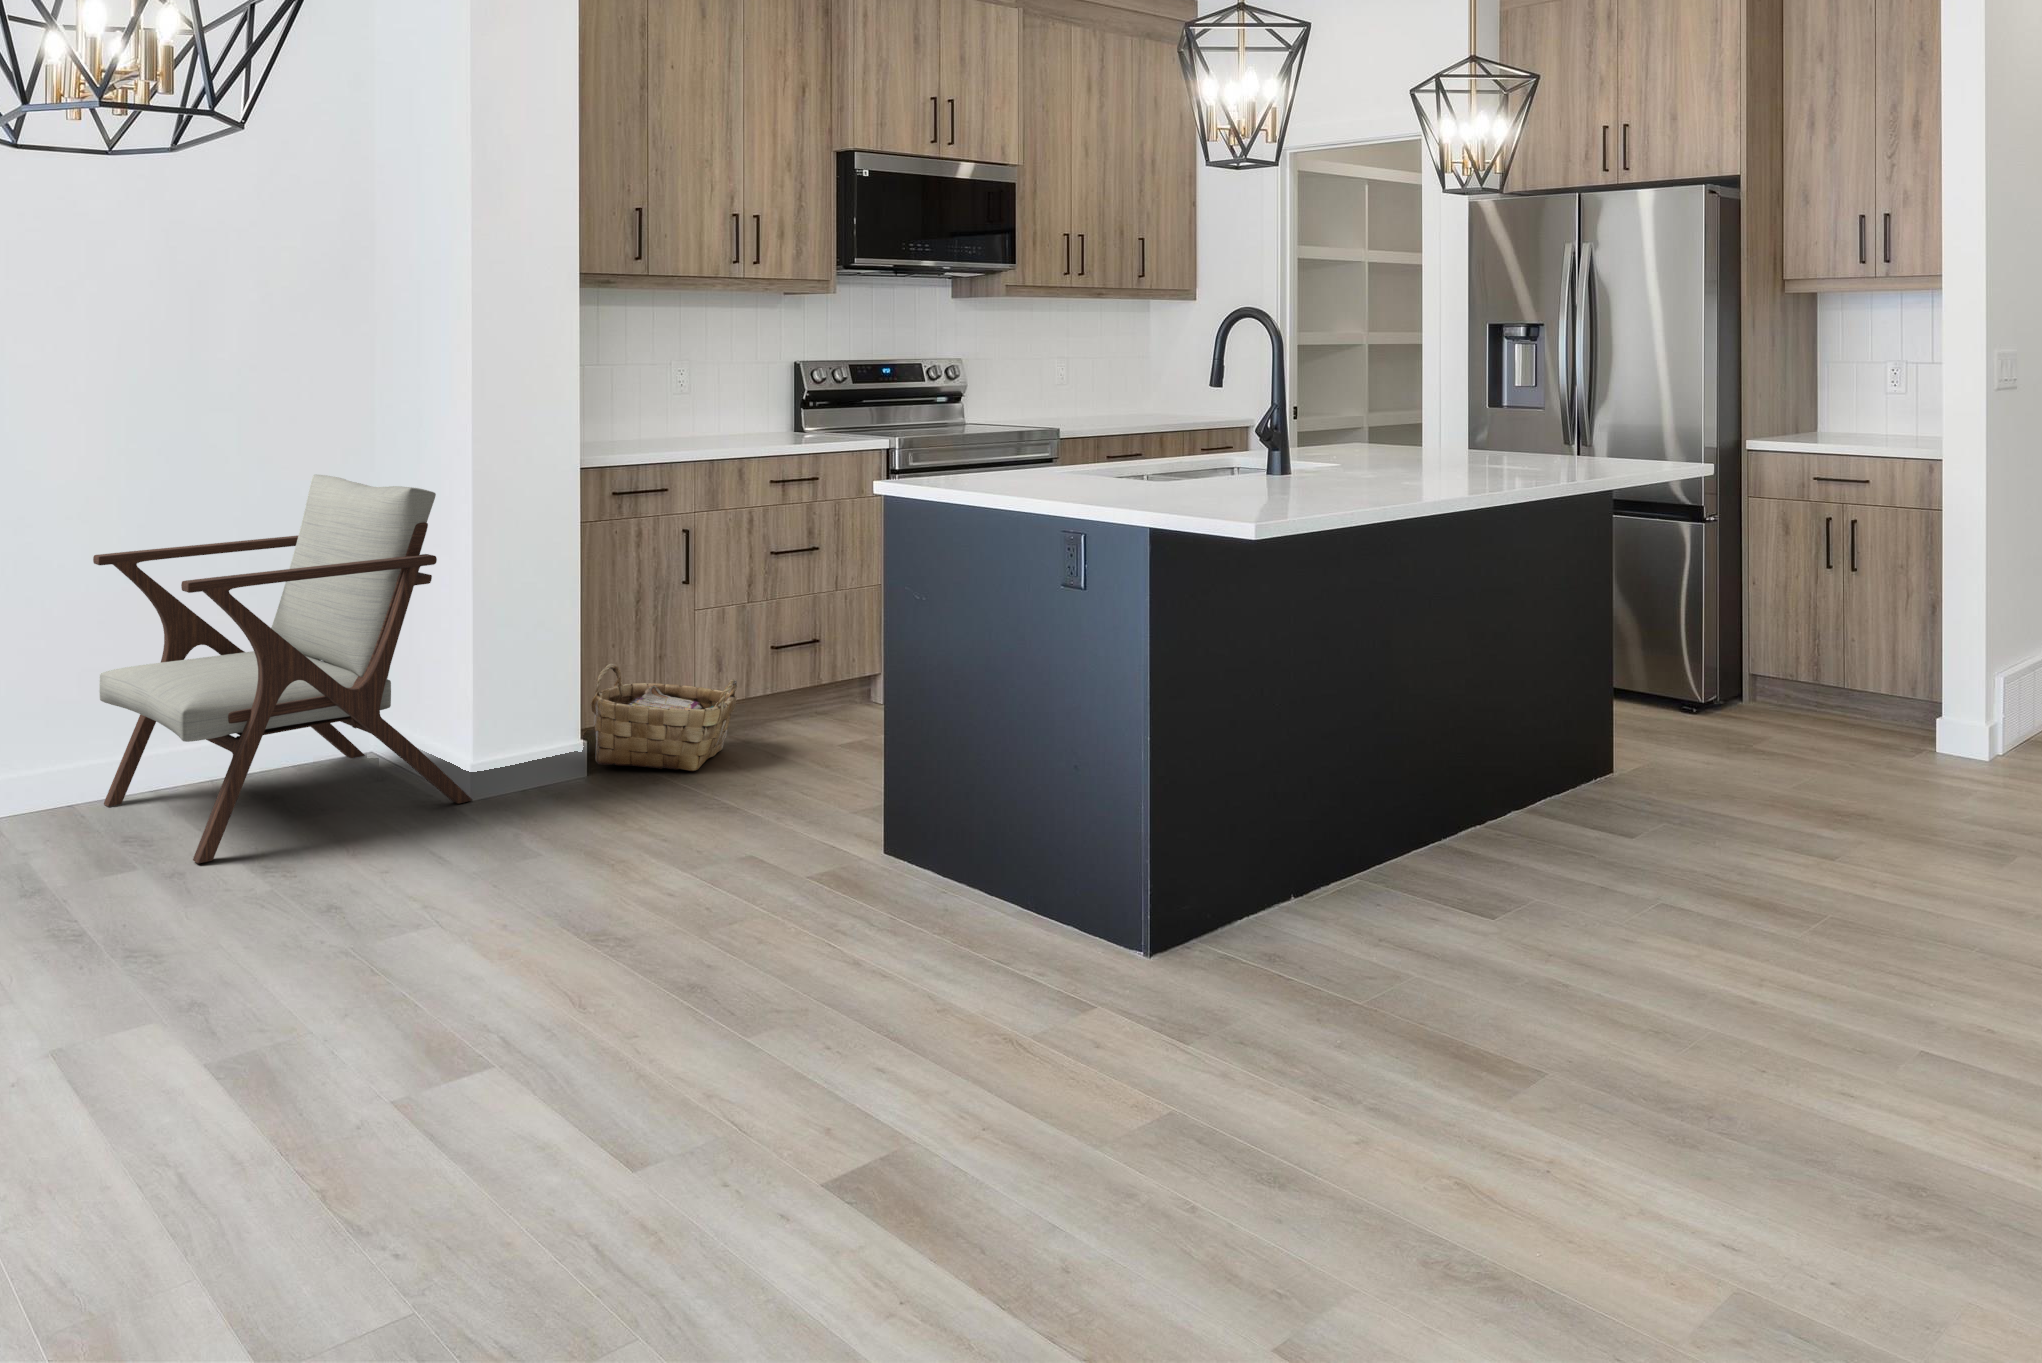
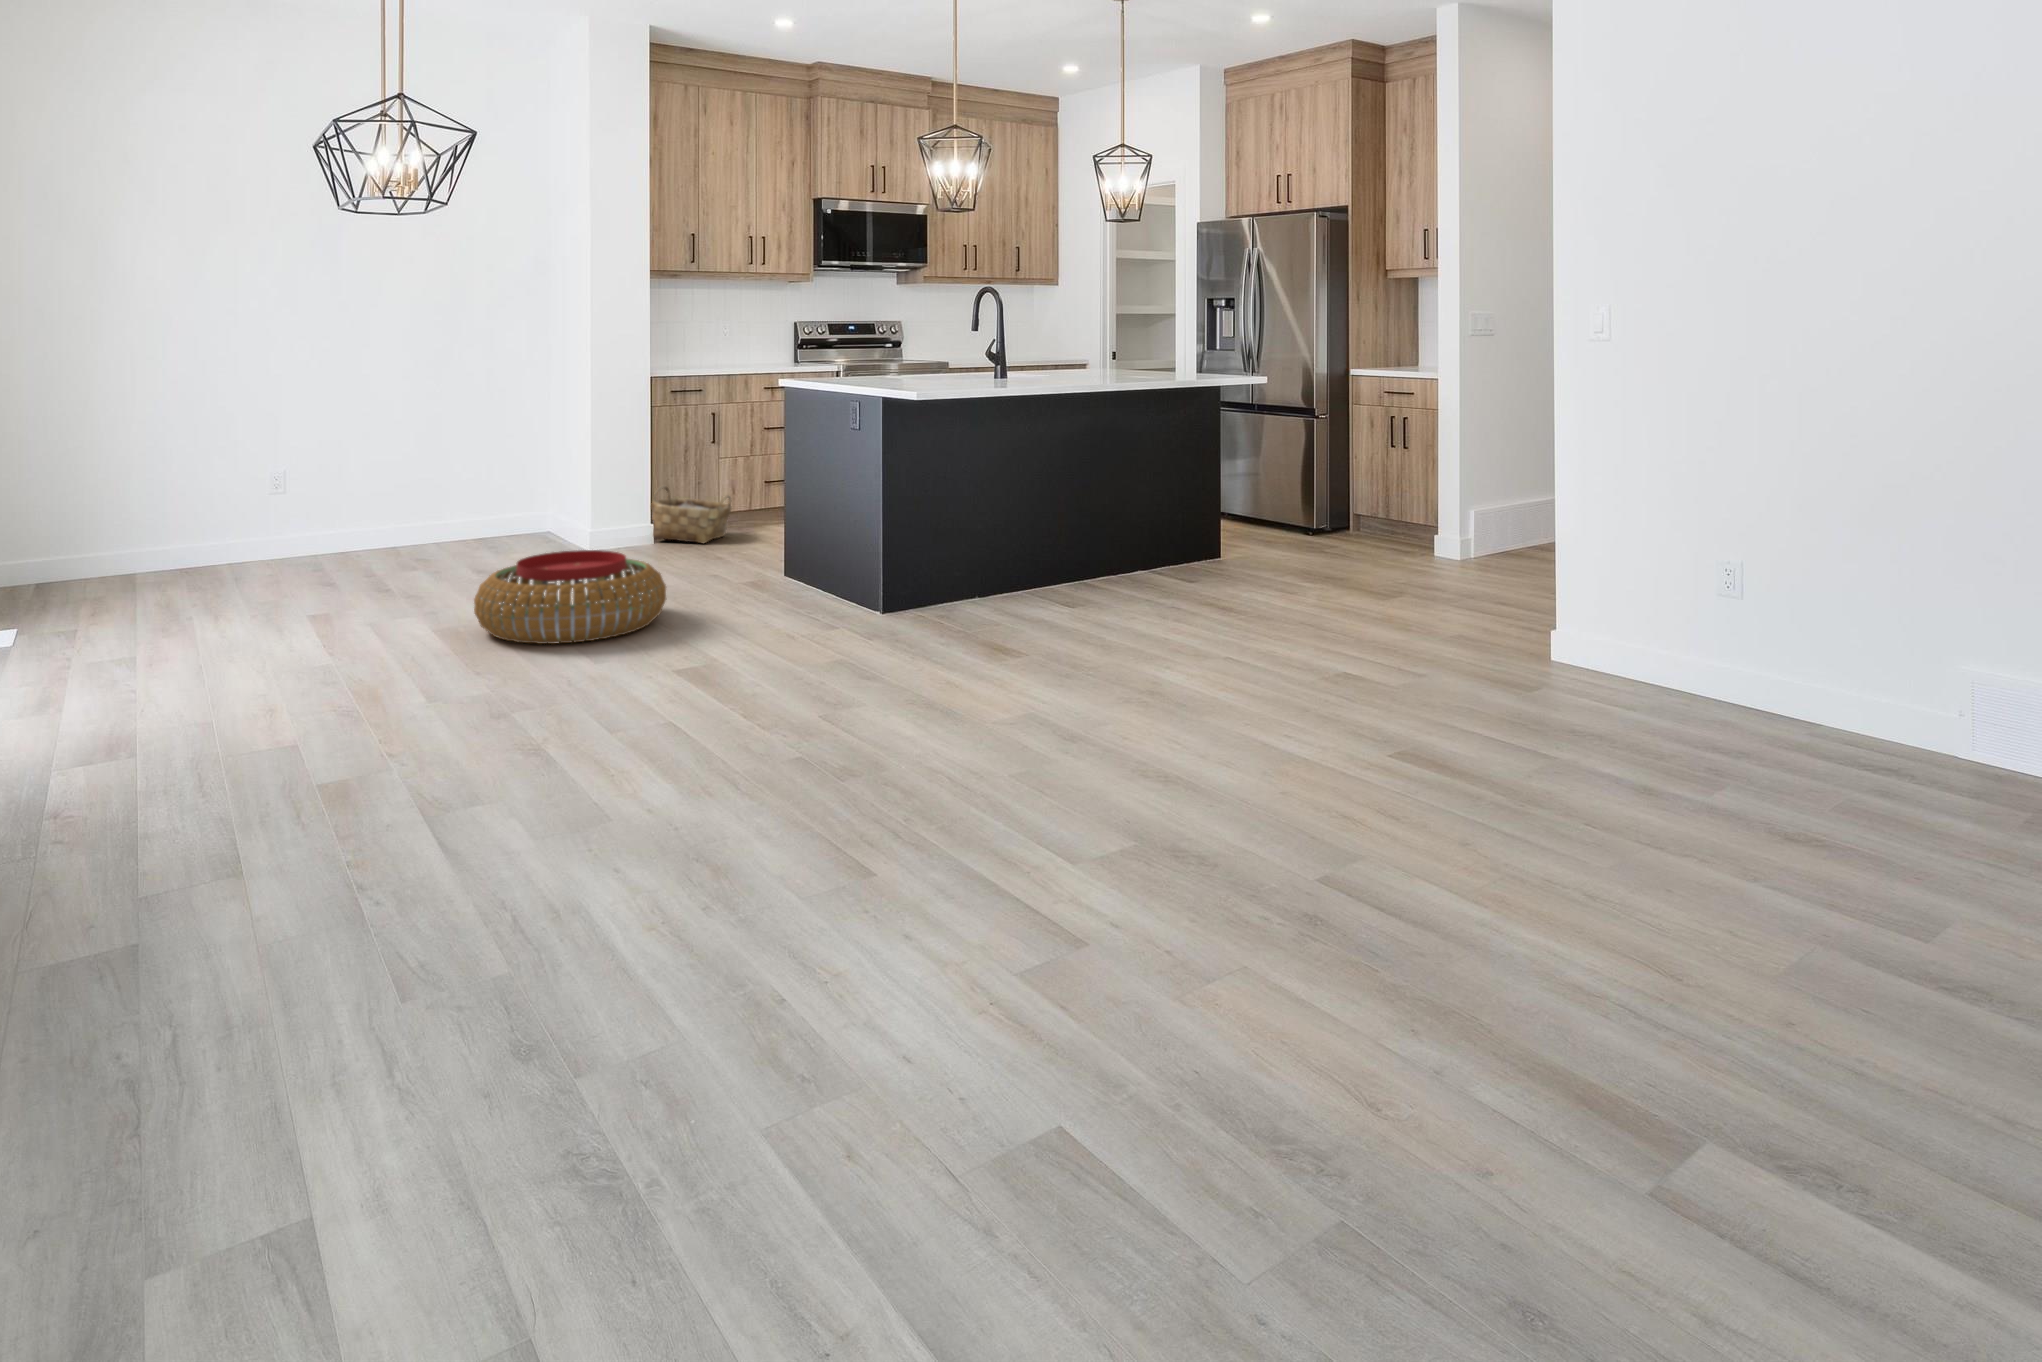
lounge chair: present [93,474,472,864] -> none [397,379,584,567]
pouf: none [314,870,737,1132] -> present [474,550,666,644]

